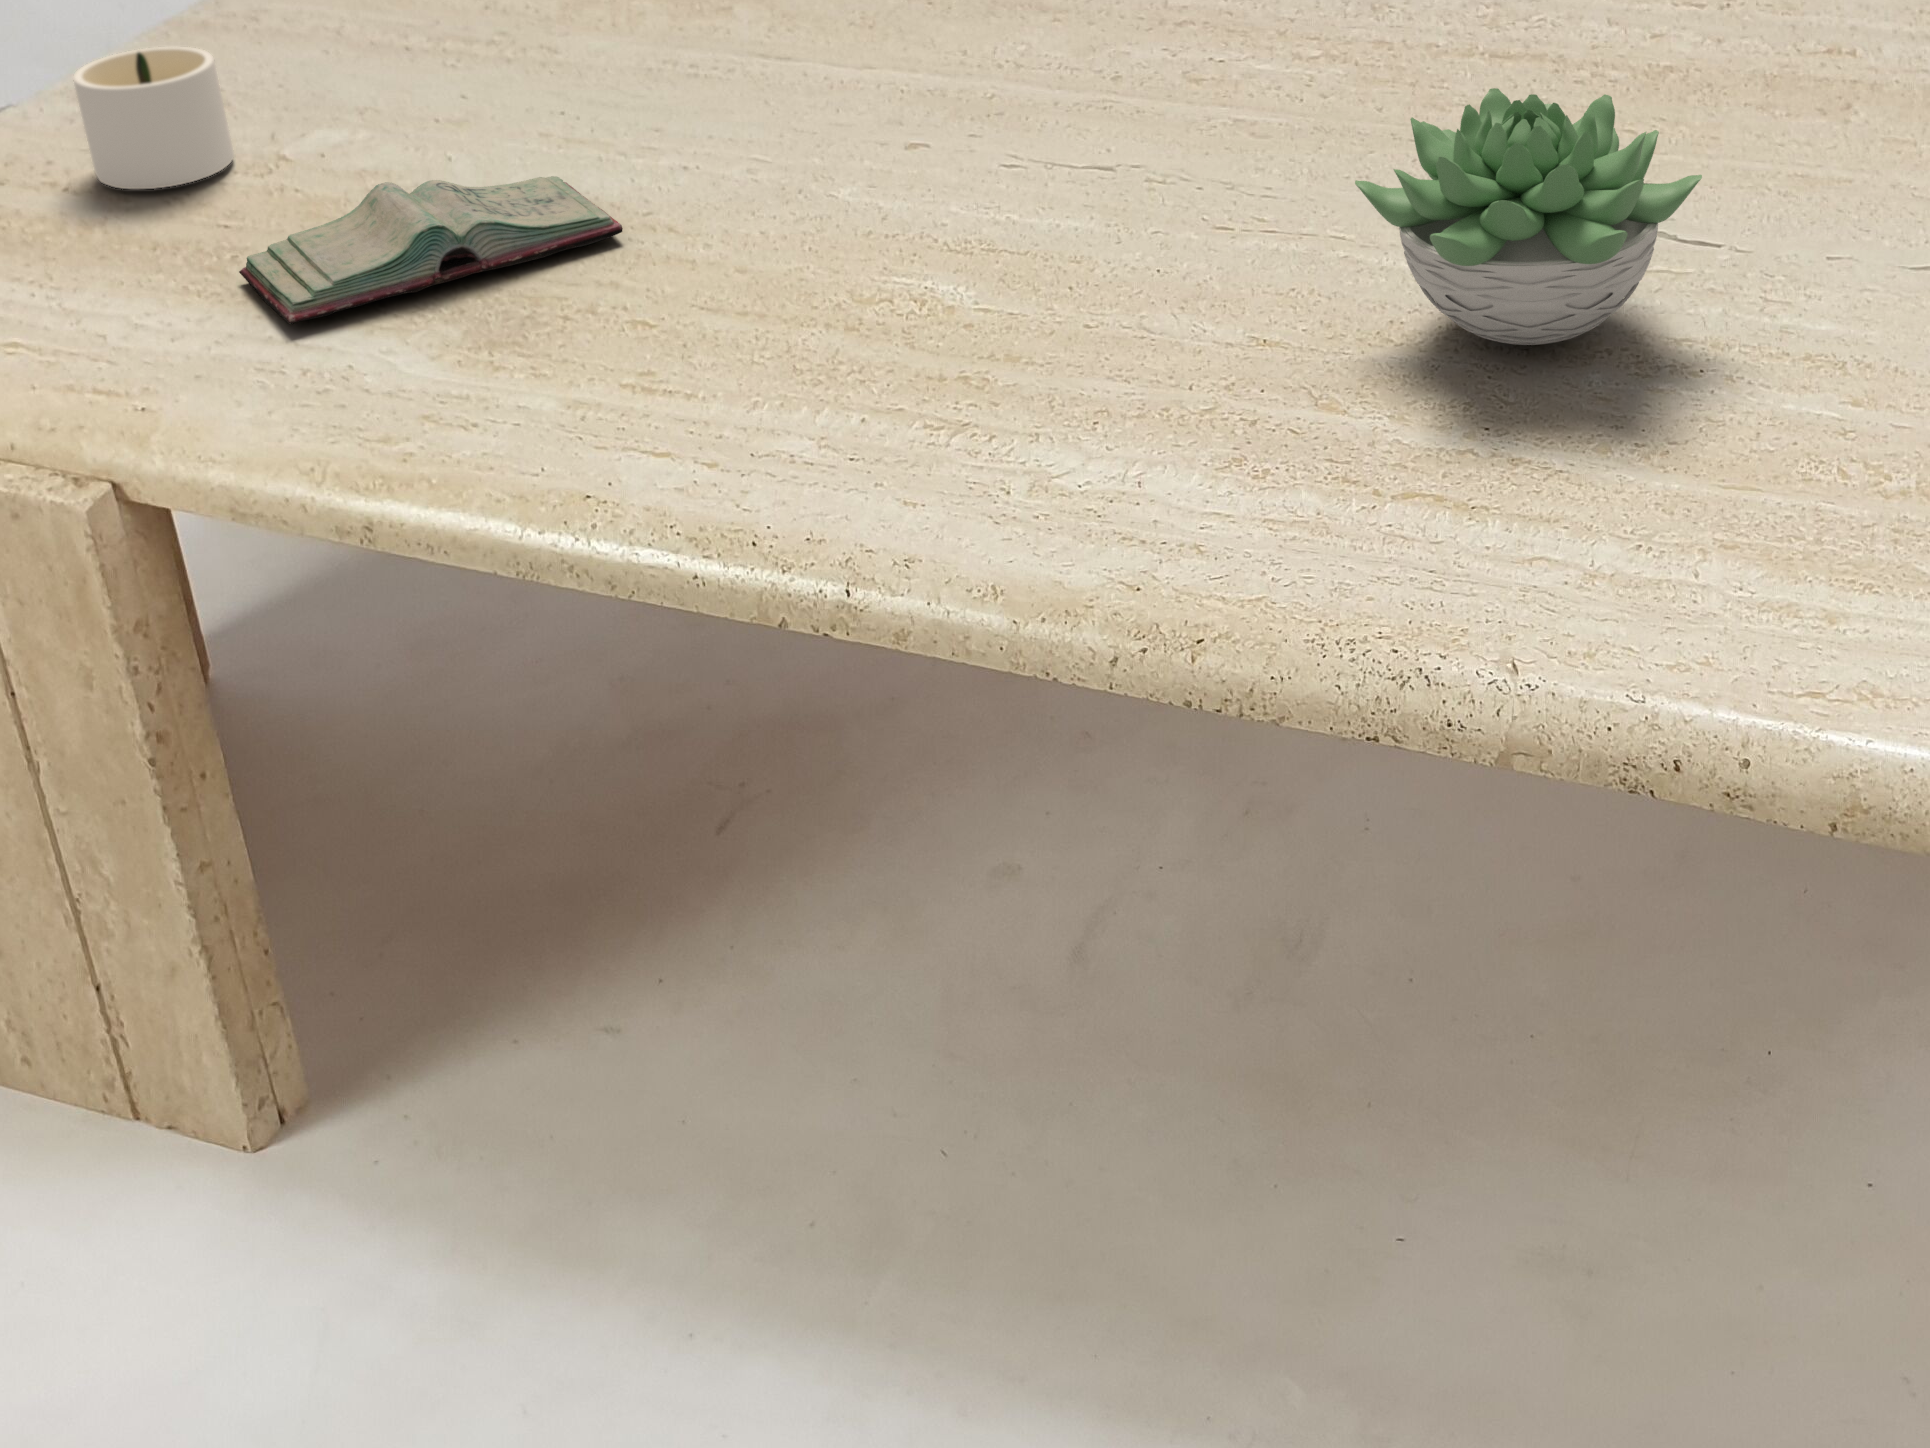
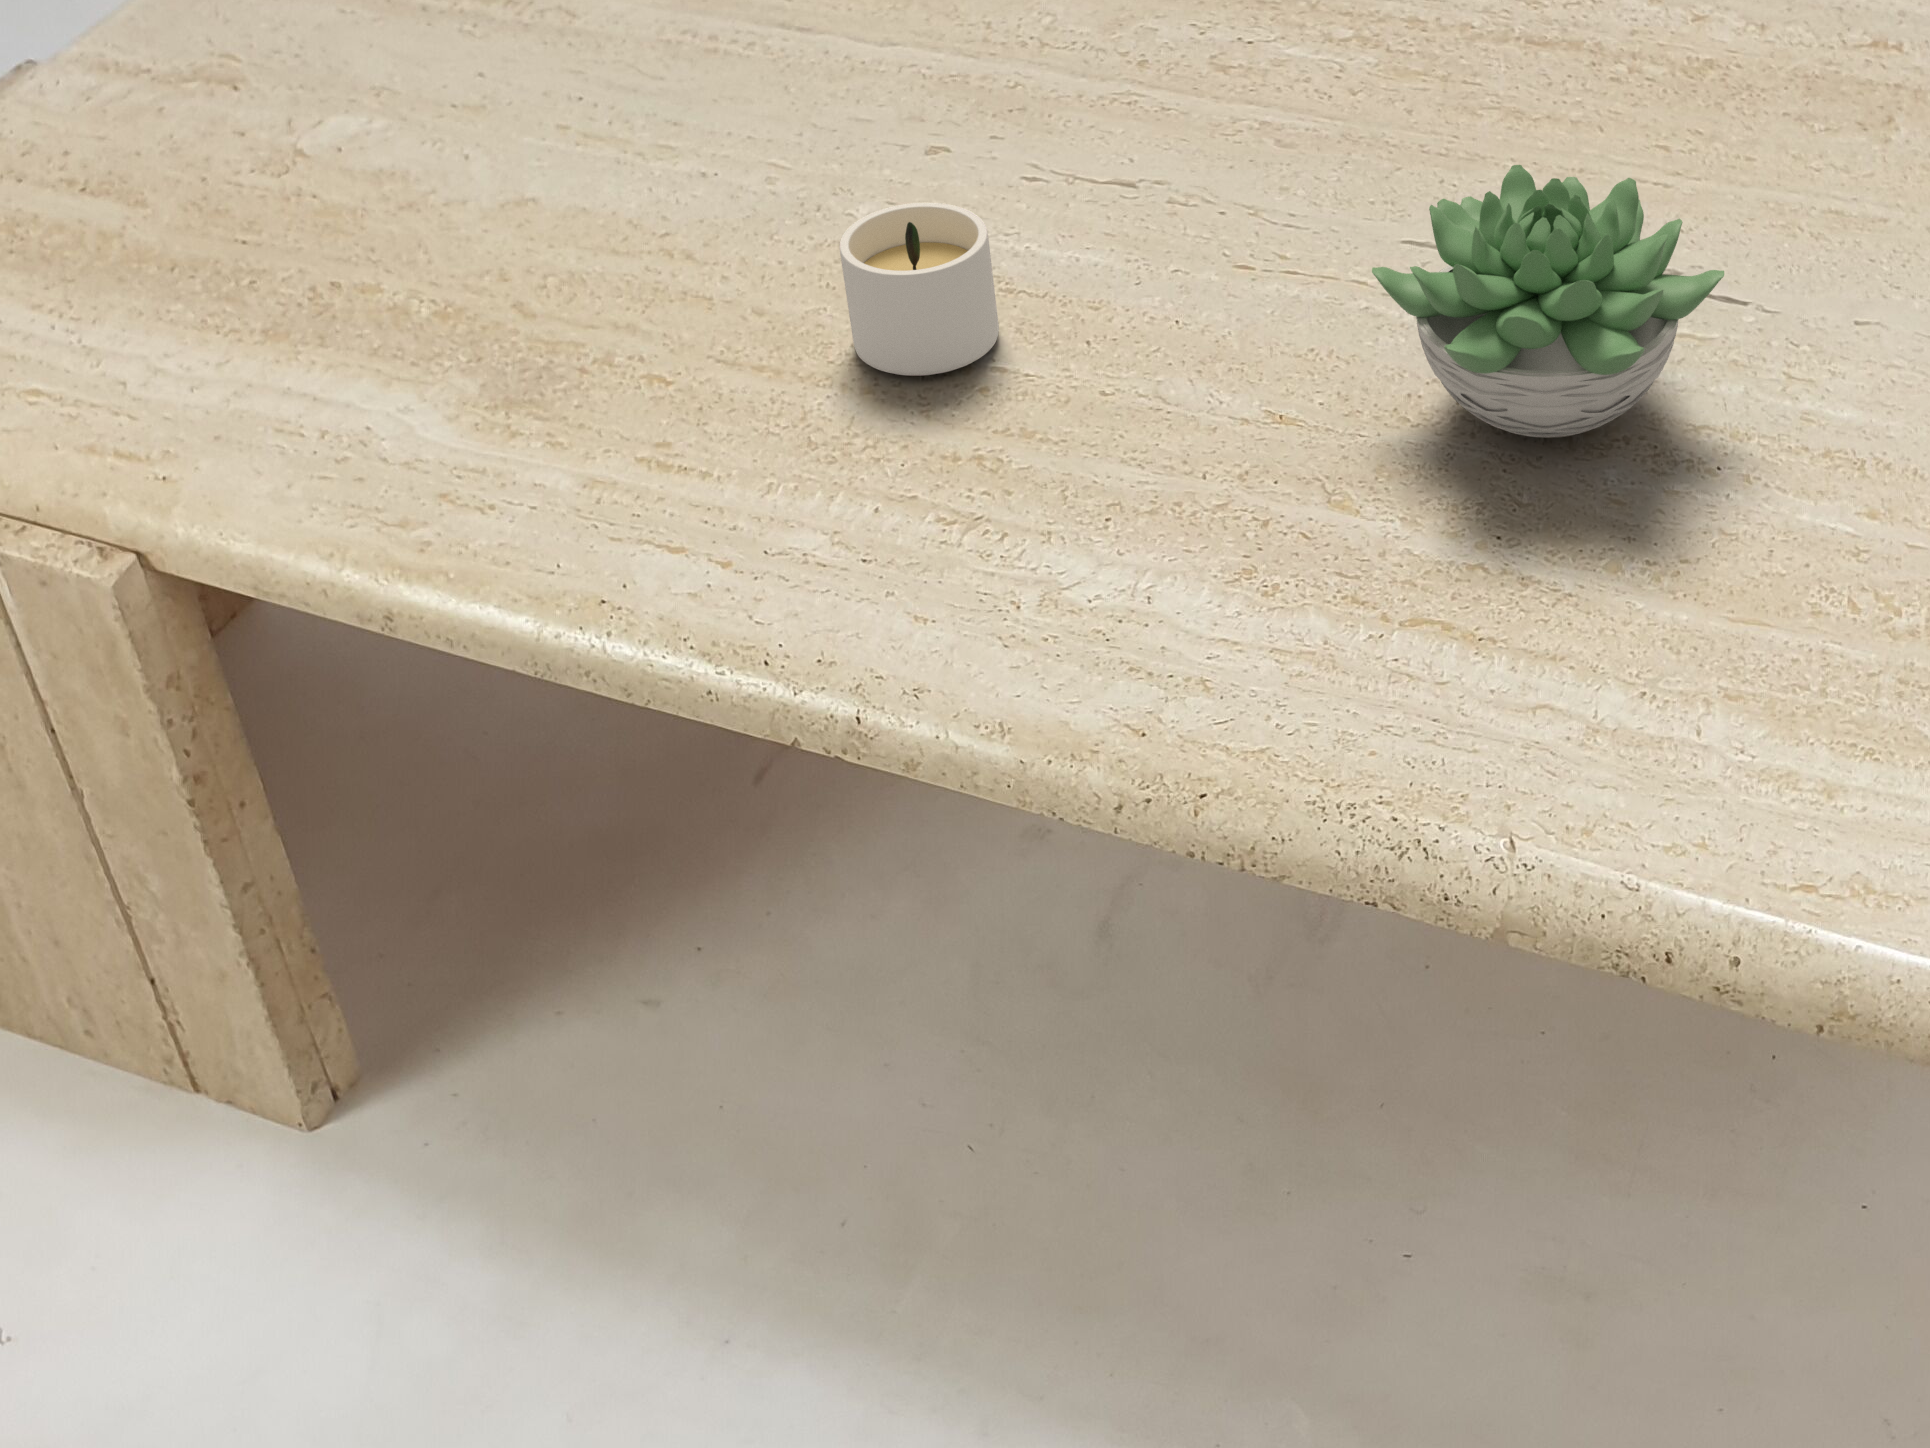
candle: present [73,47,234,189] -> present [840,202,999,376]
book: present [239,176,623,324] -> none [256,193,638,379]

